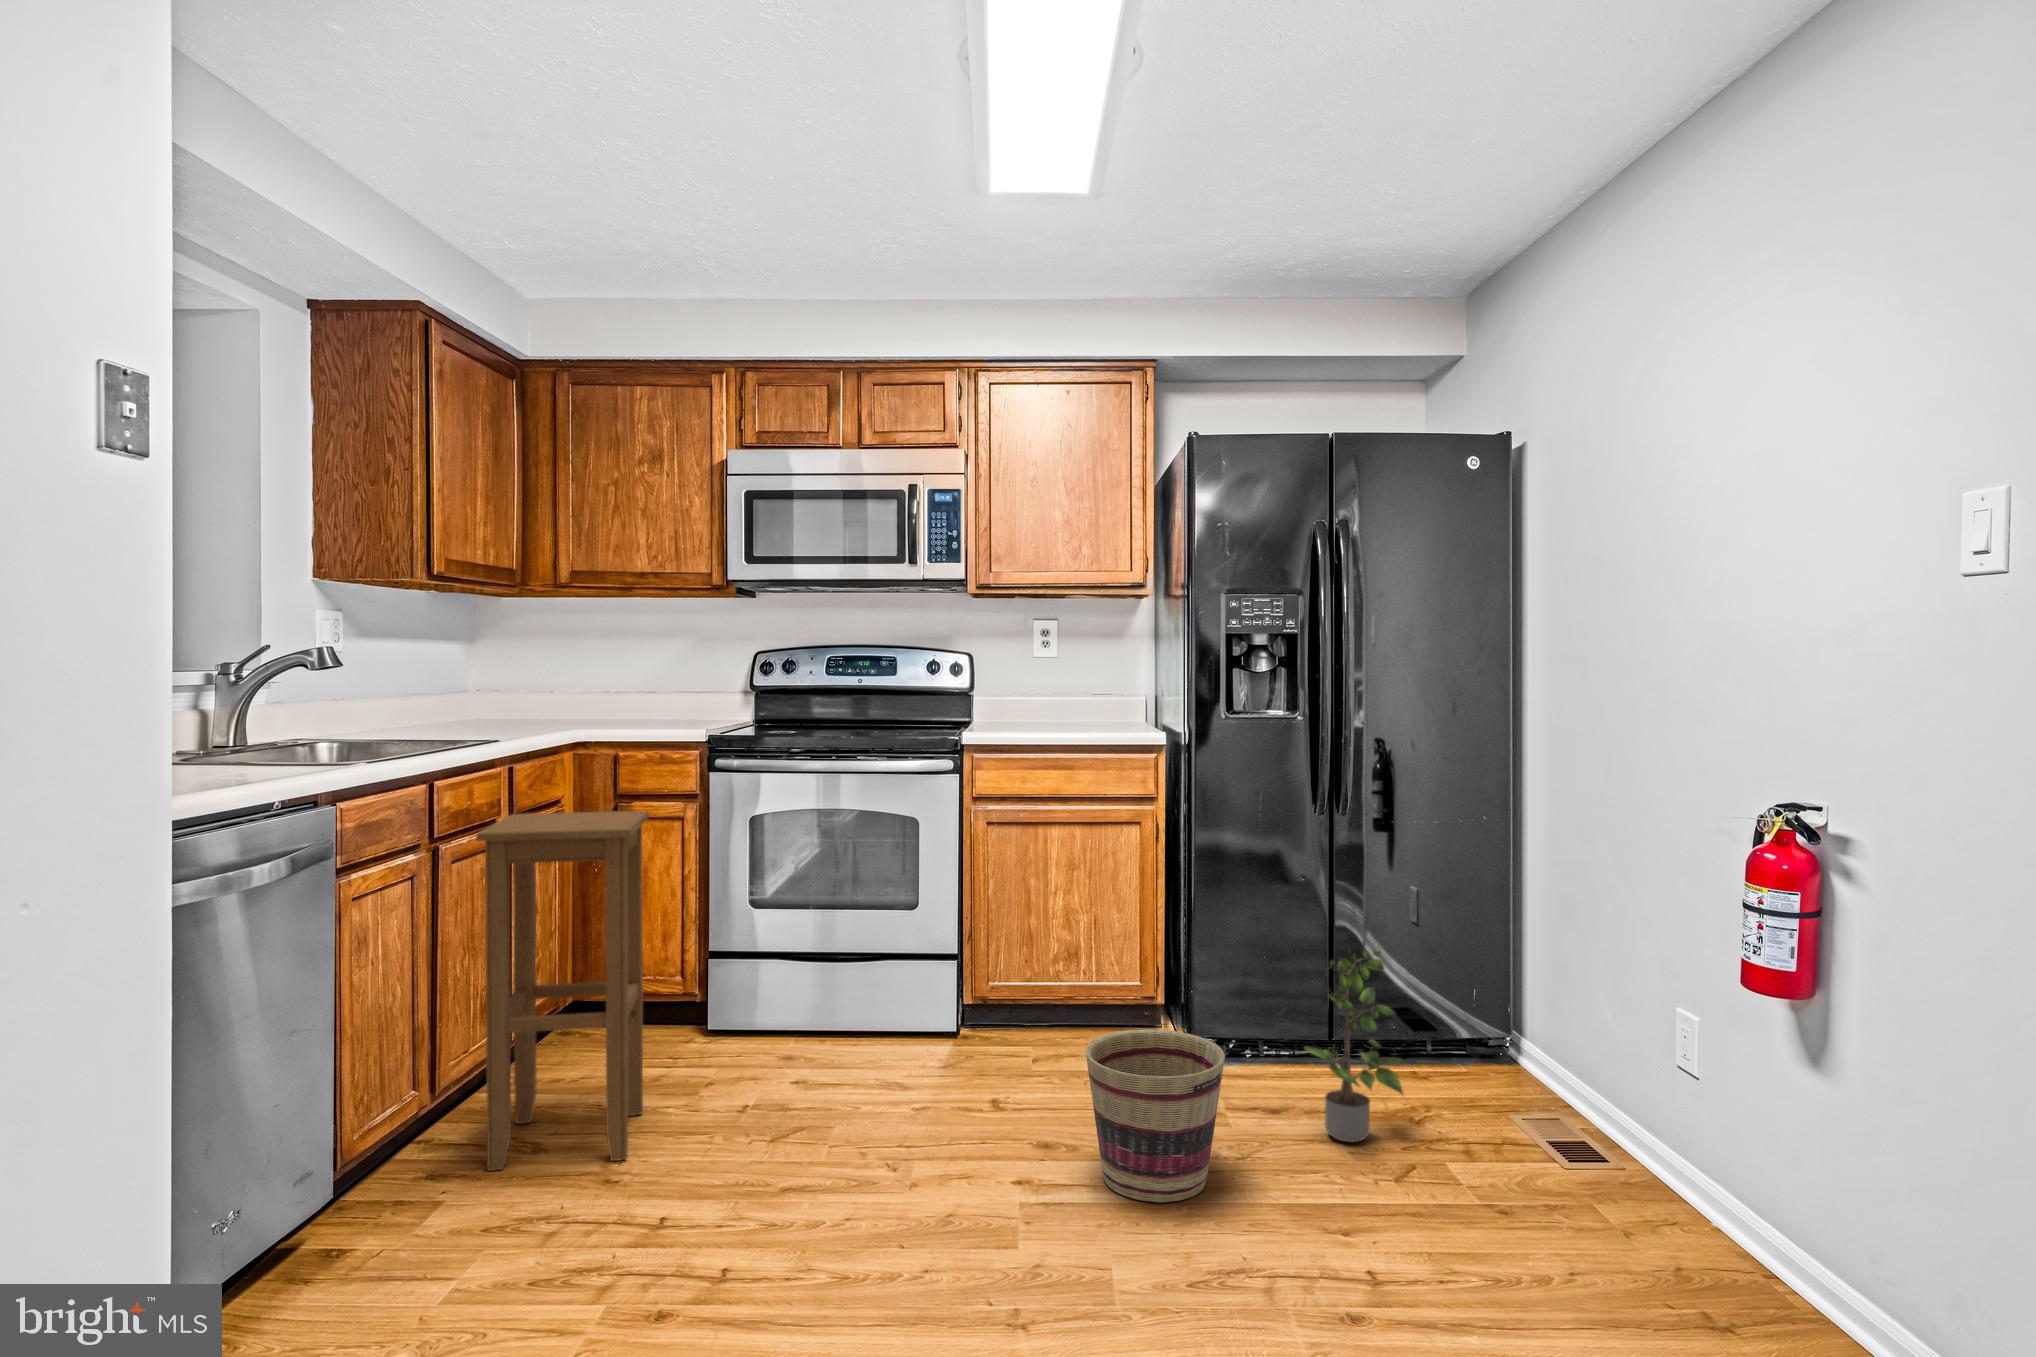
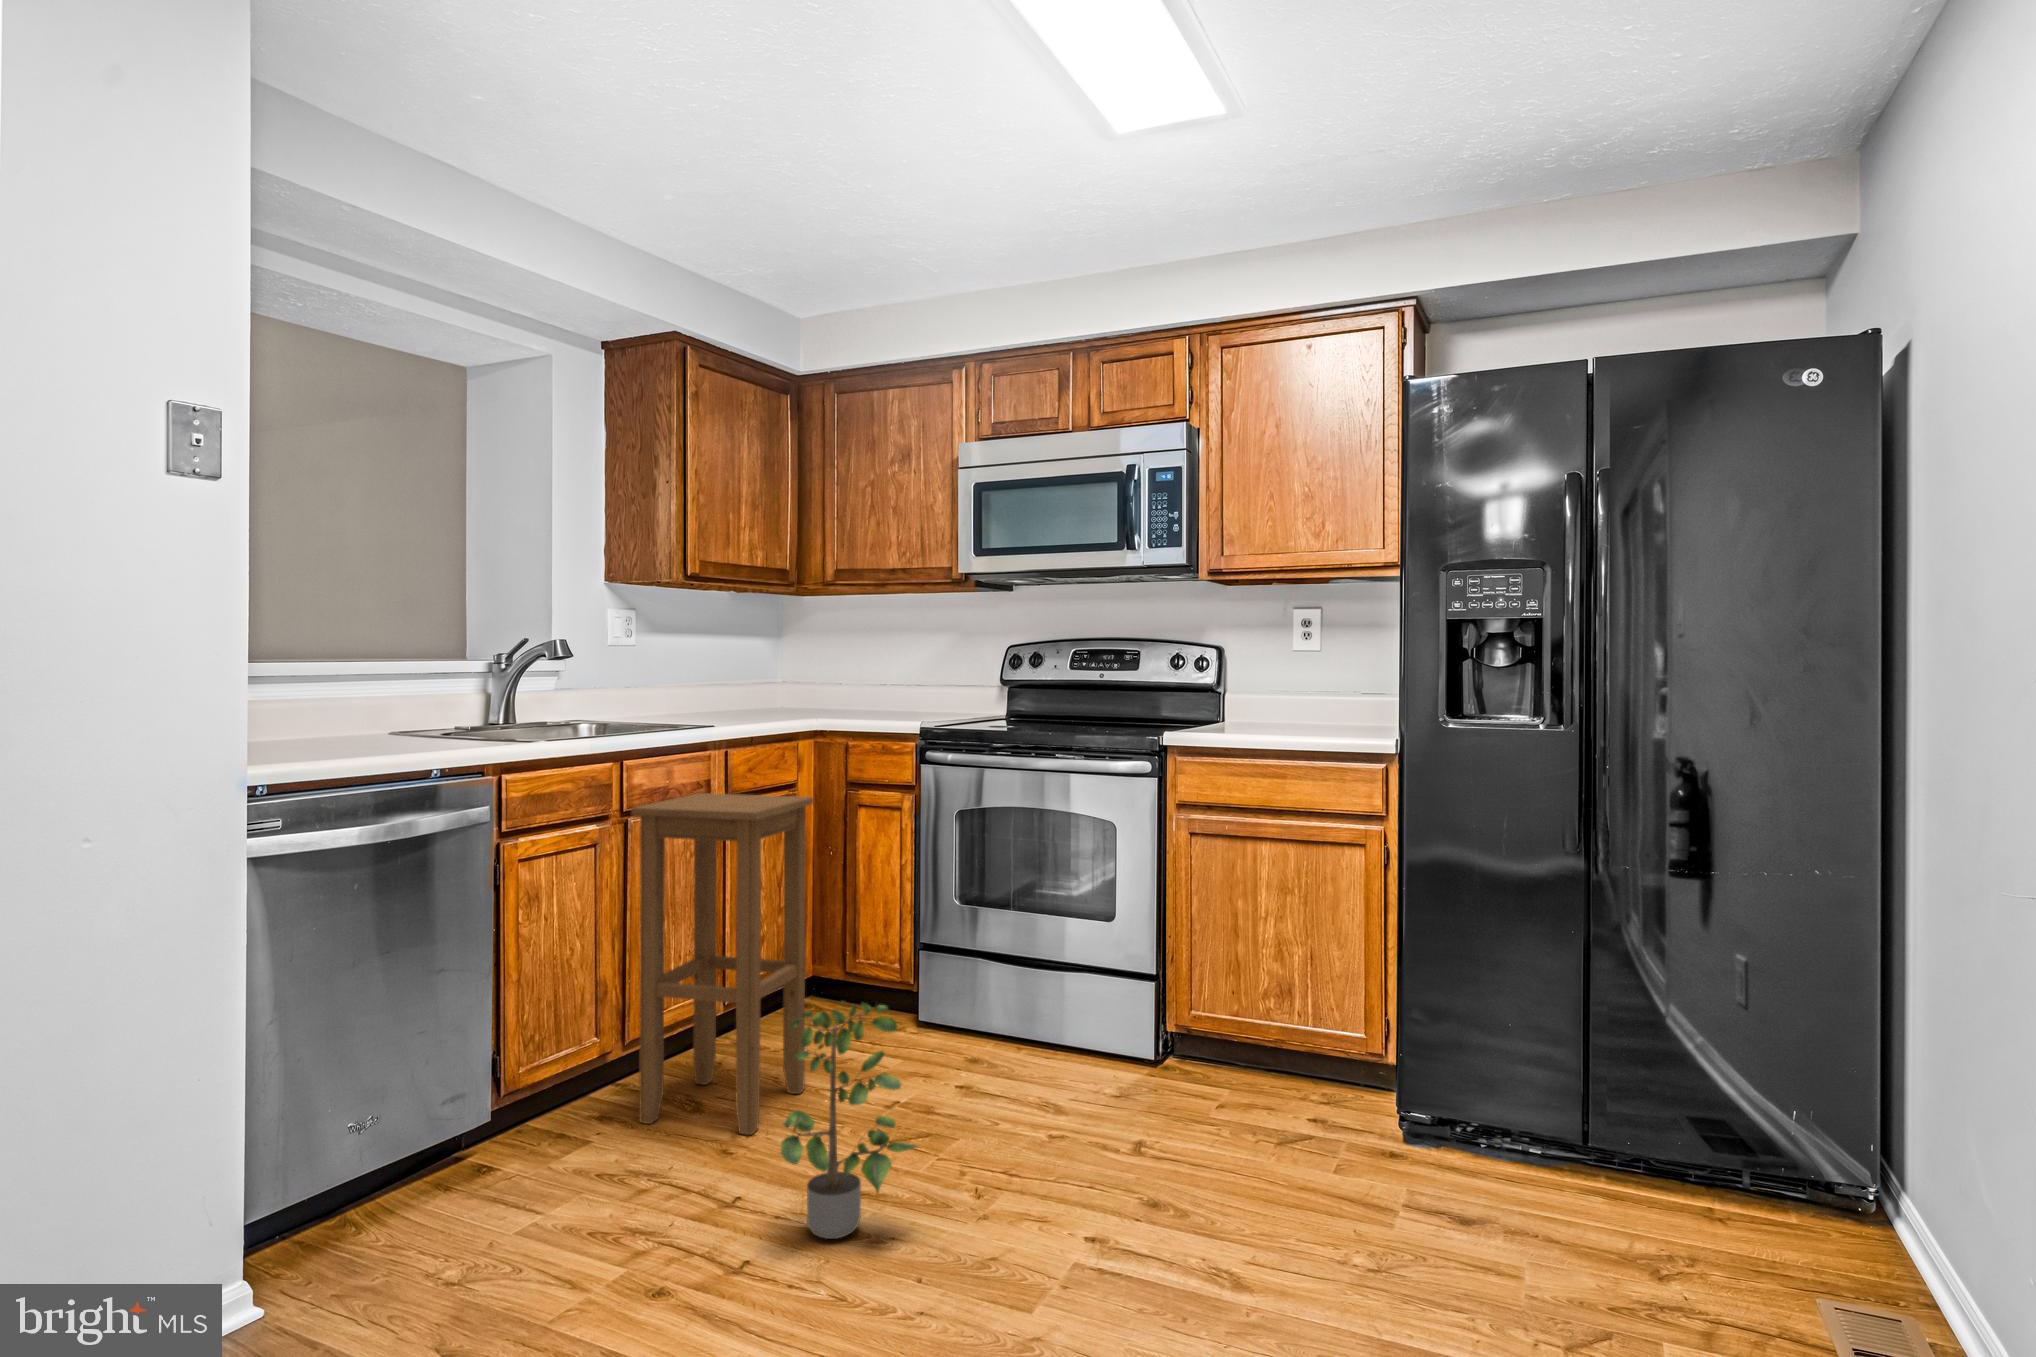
potted plant: present [1304,950,1403,1142] -> present [781,1001,918,1239]
basket: present [1086,1029,1225,1202] -> none [1166,1085,1336,1302]

